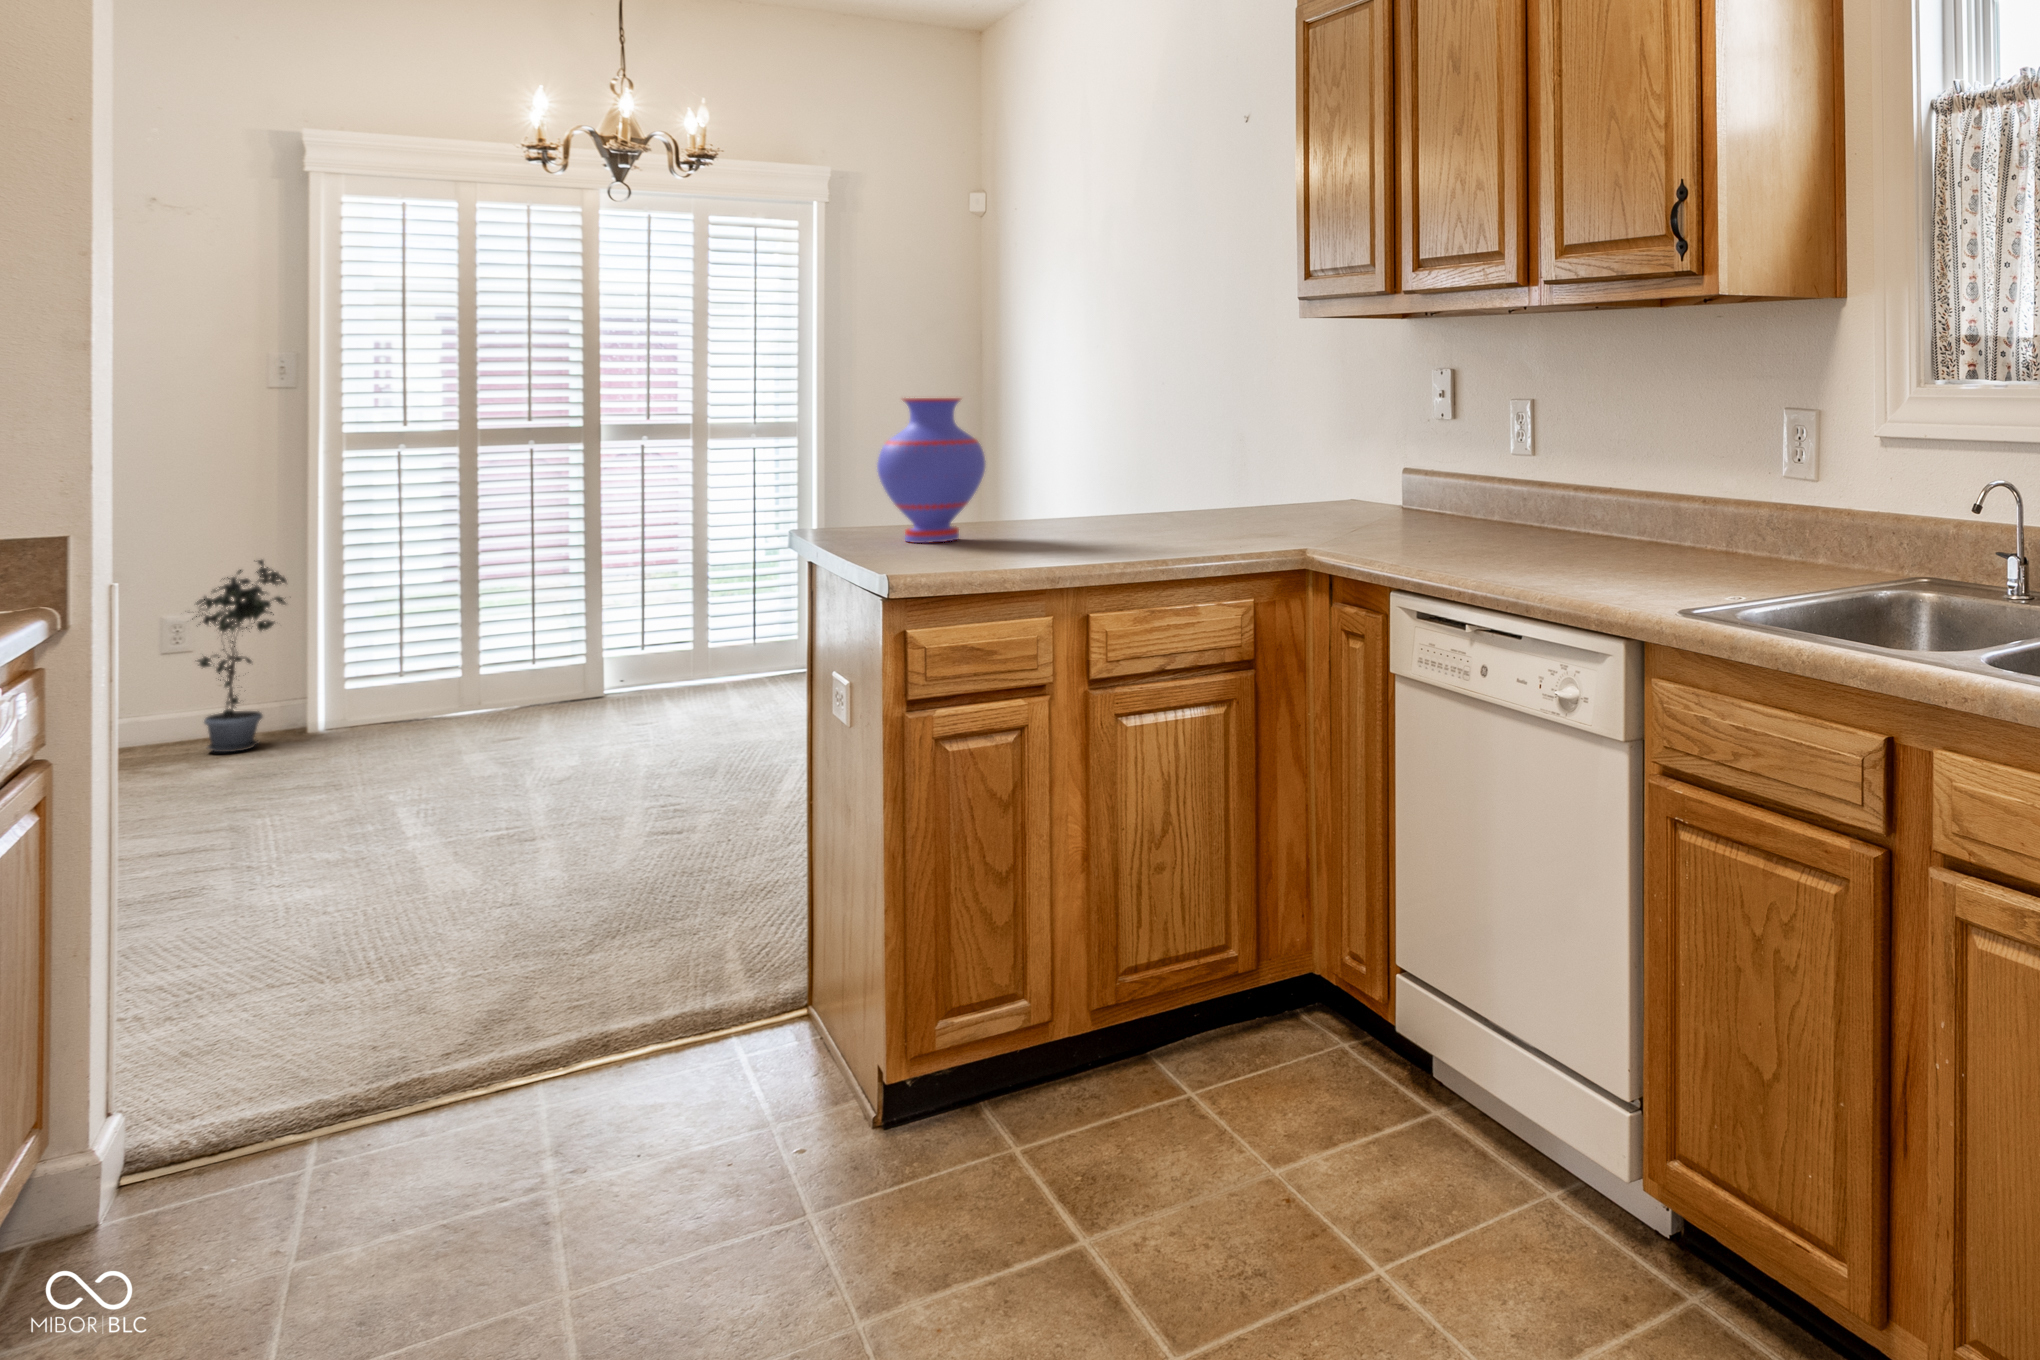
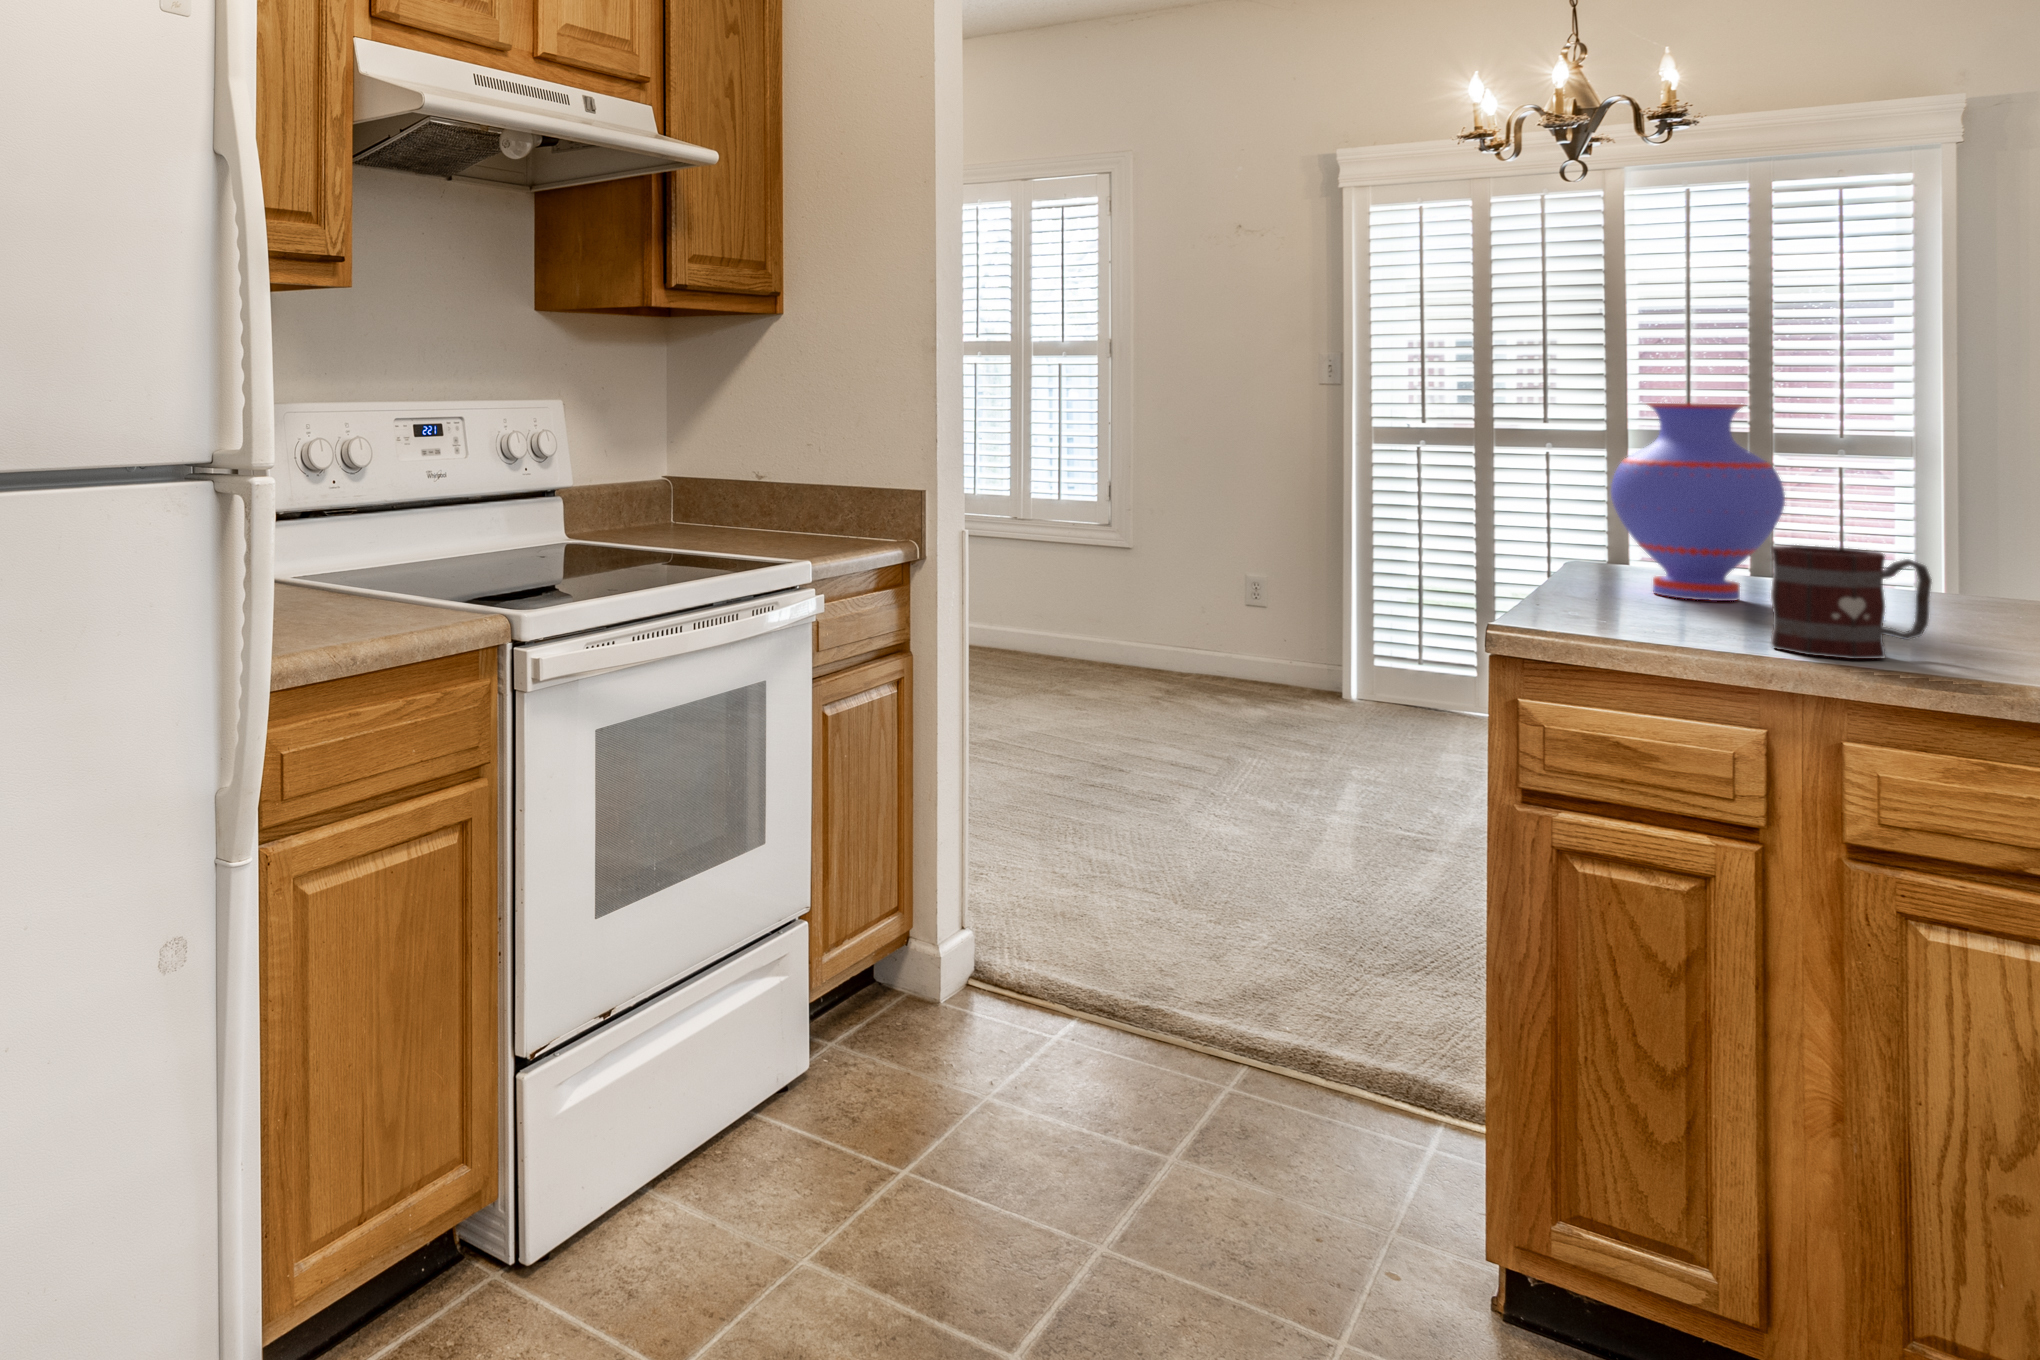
mug: none [1038,490,1110,562] -> present [1771,545,1932,659]
potted plant: present [192,560,286,752] -> none [1246,536,1325,700]

